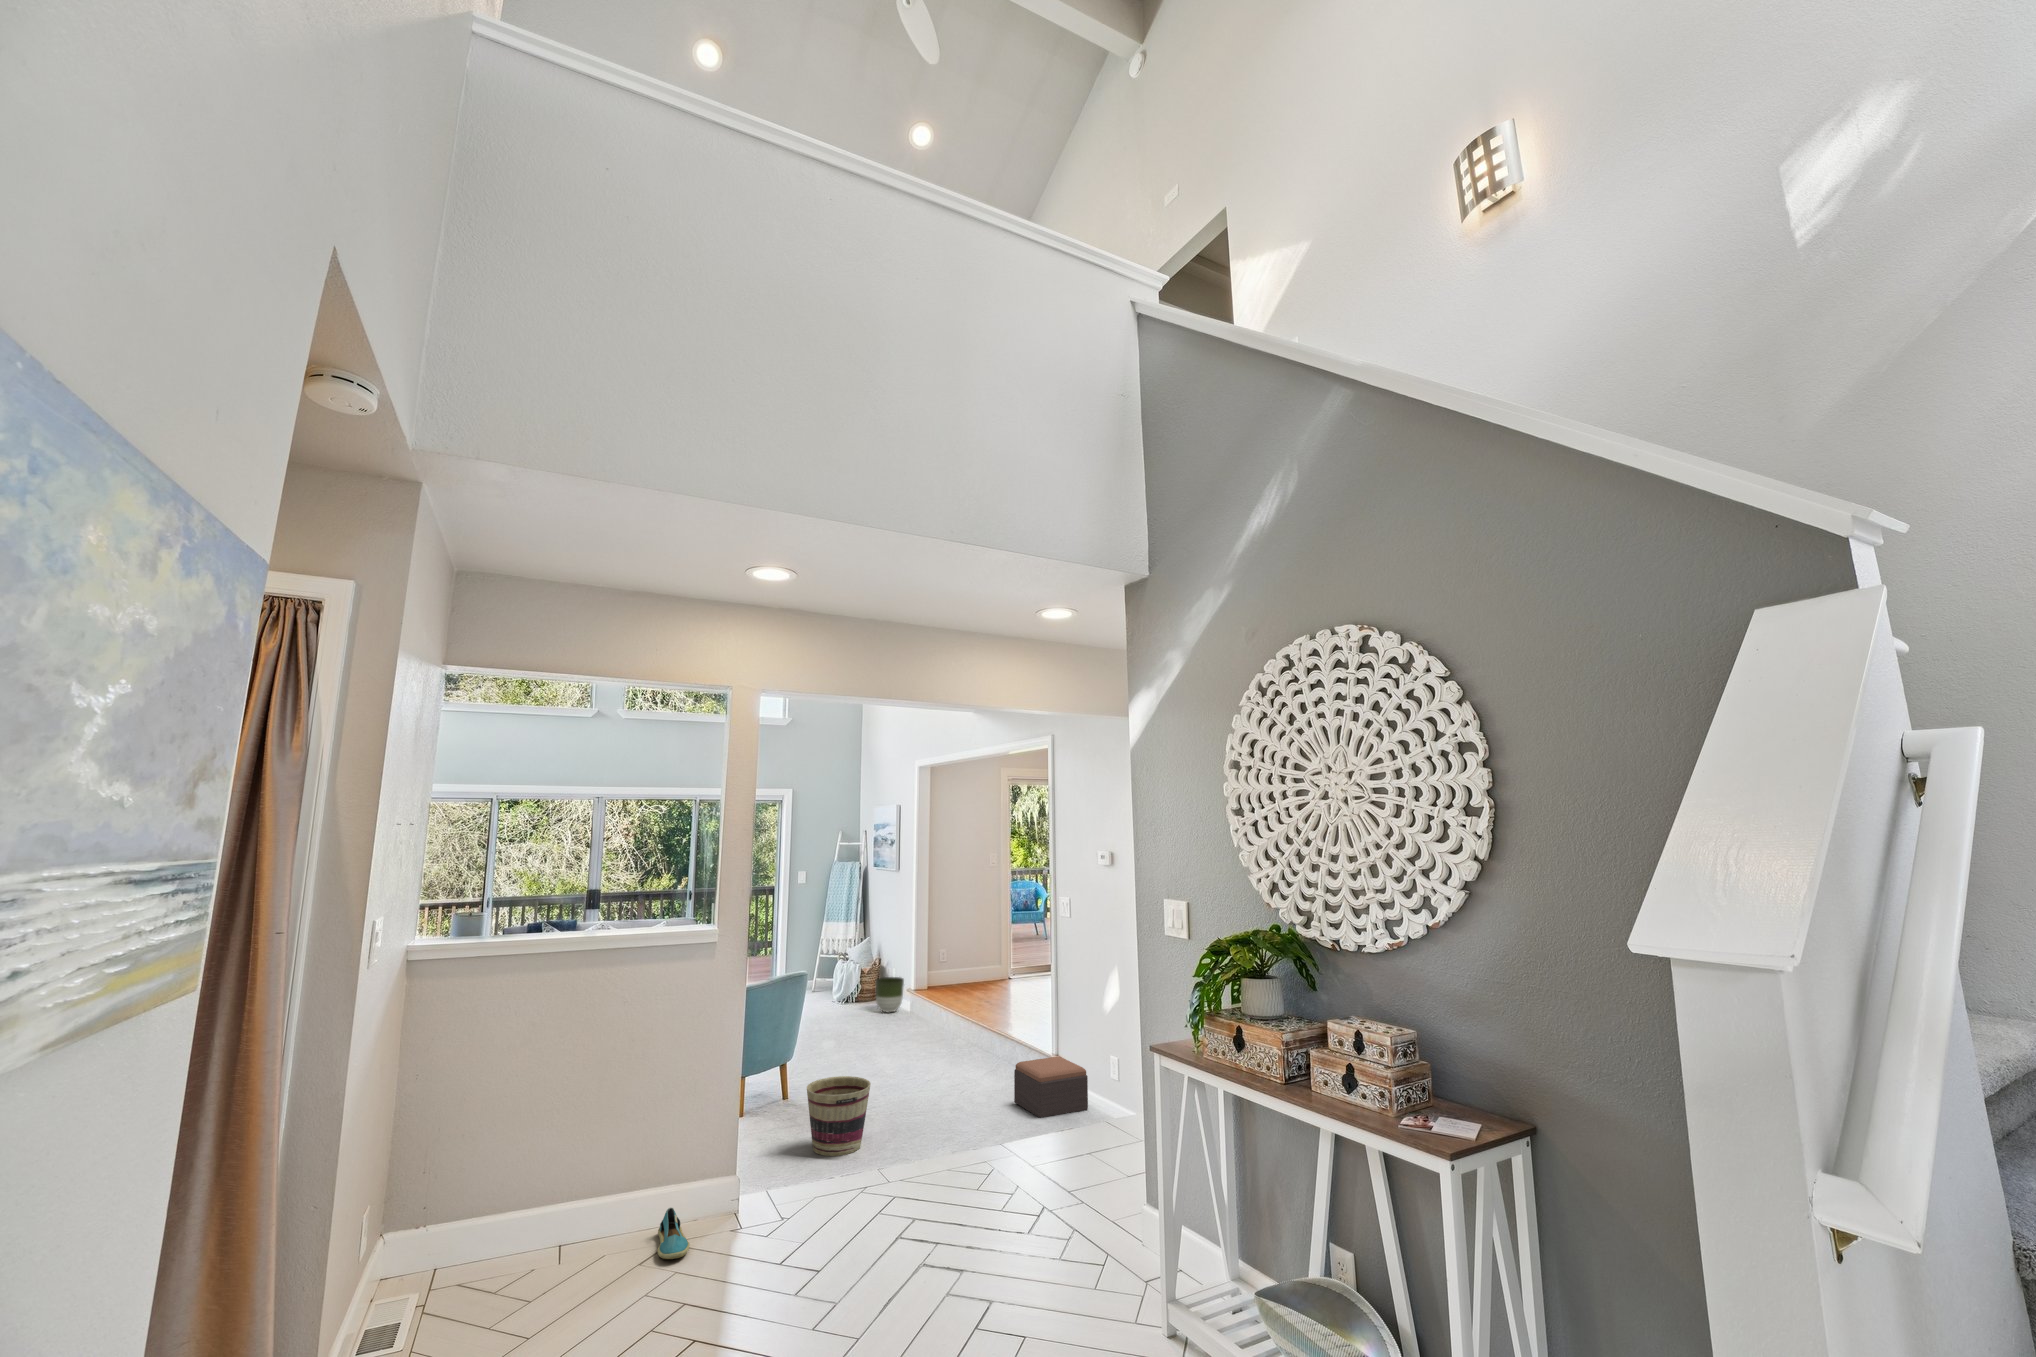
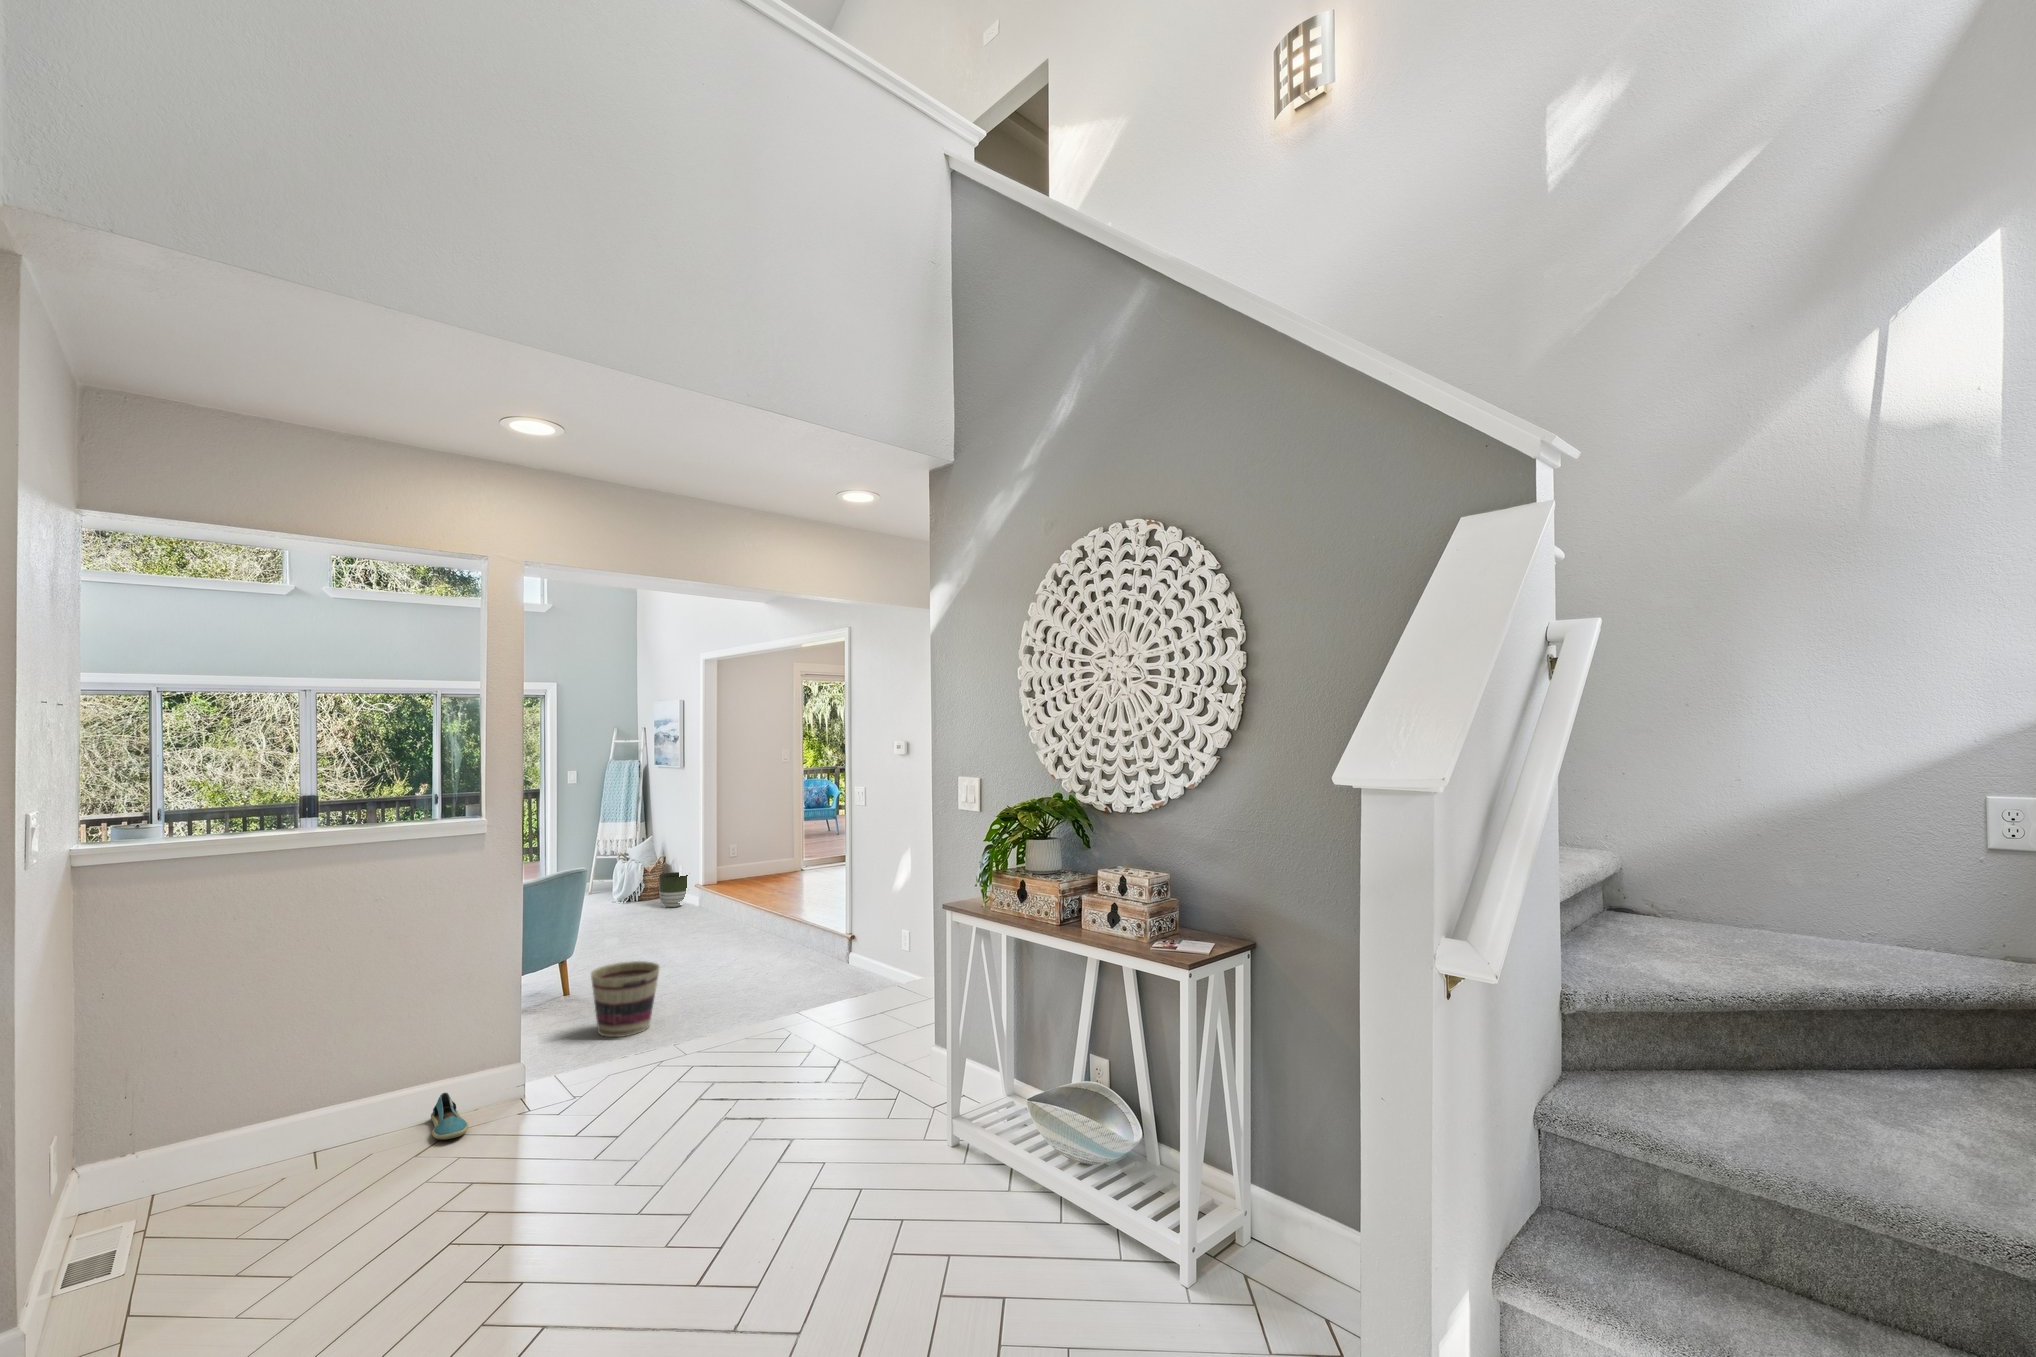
footstool: present [1014,1056,1088,1118] -> none [806,935,878,991]

